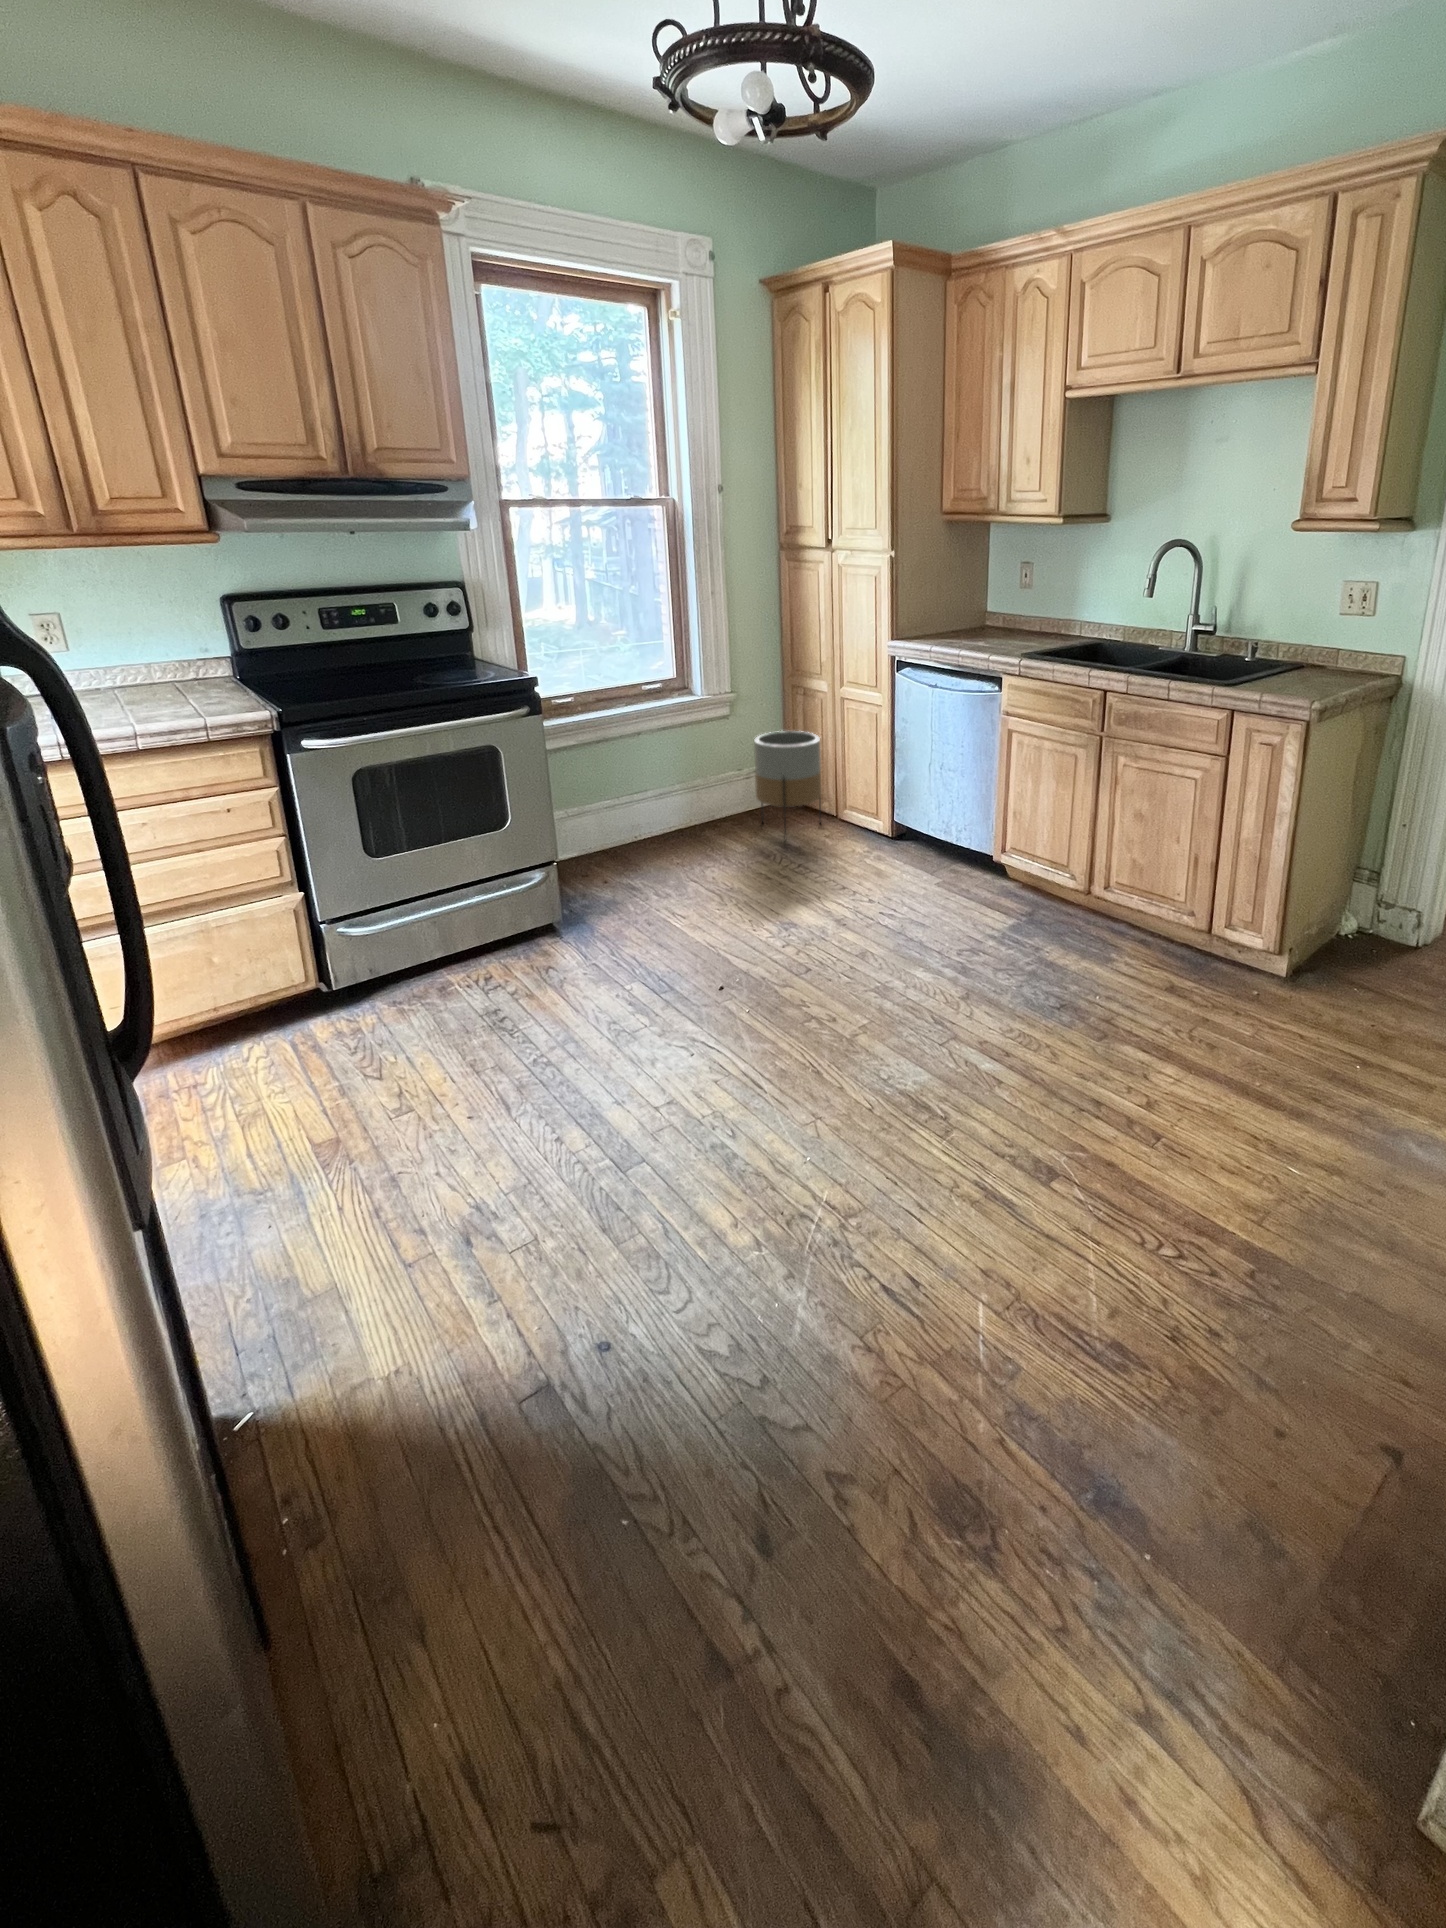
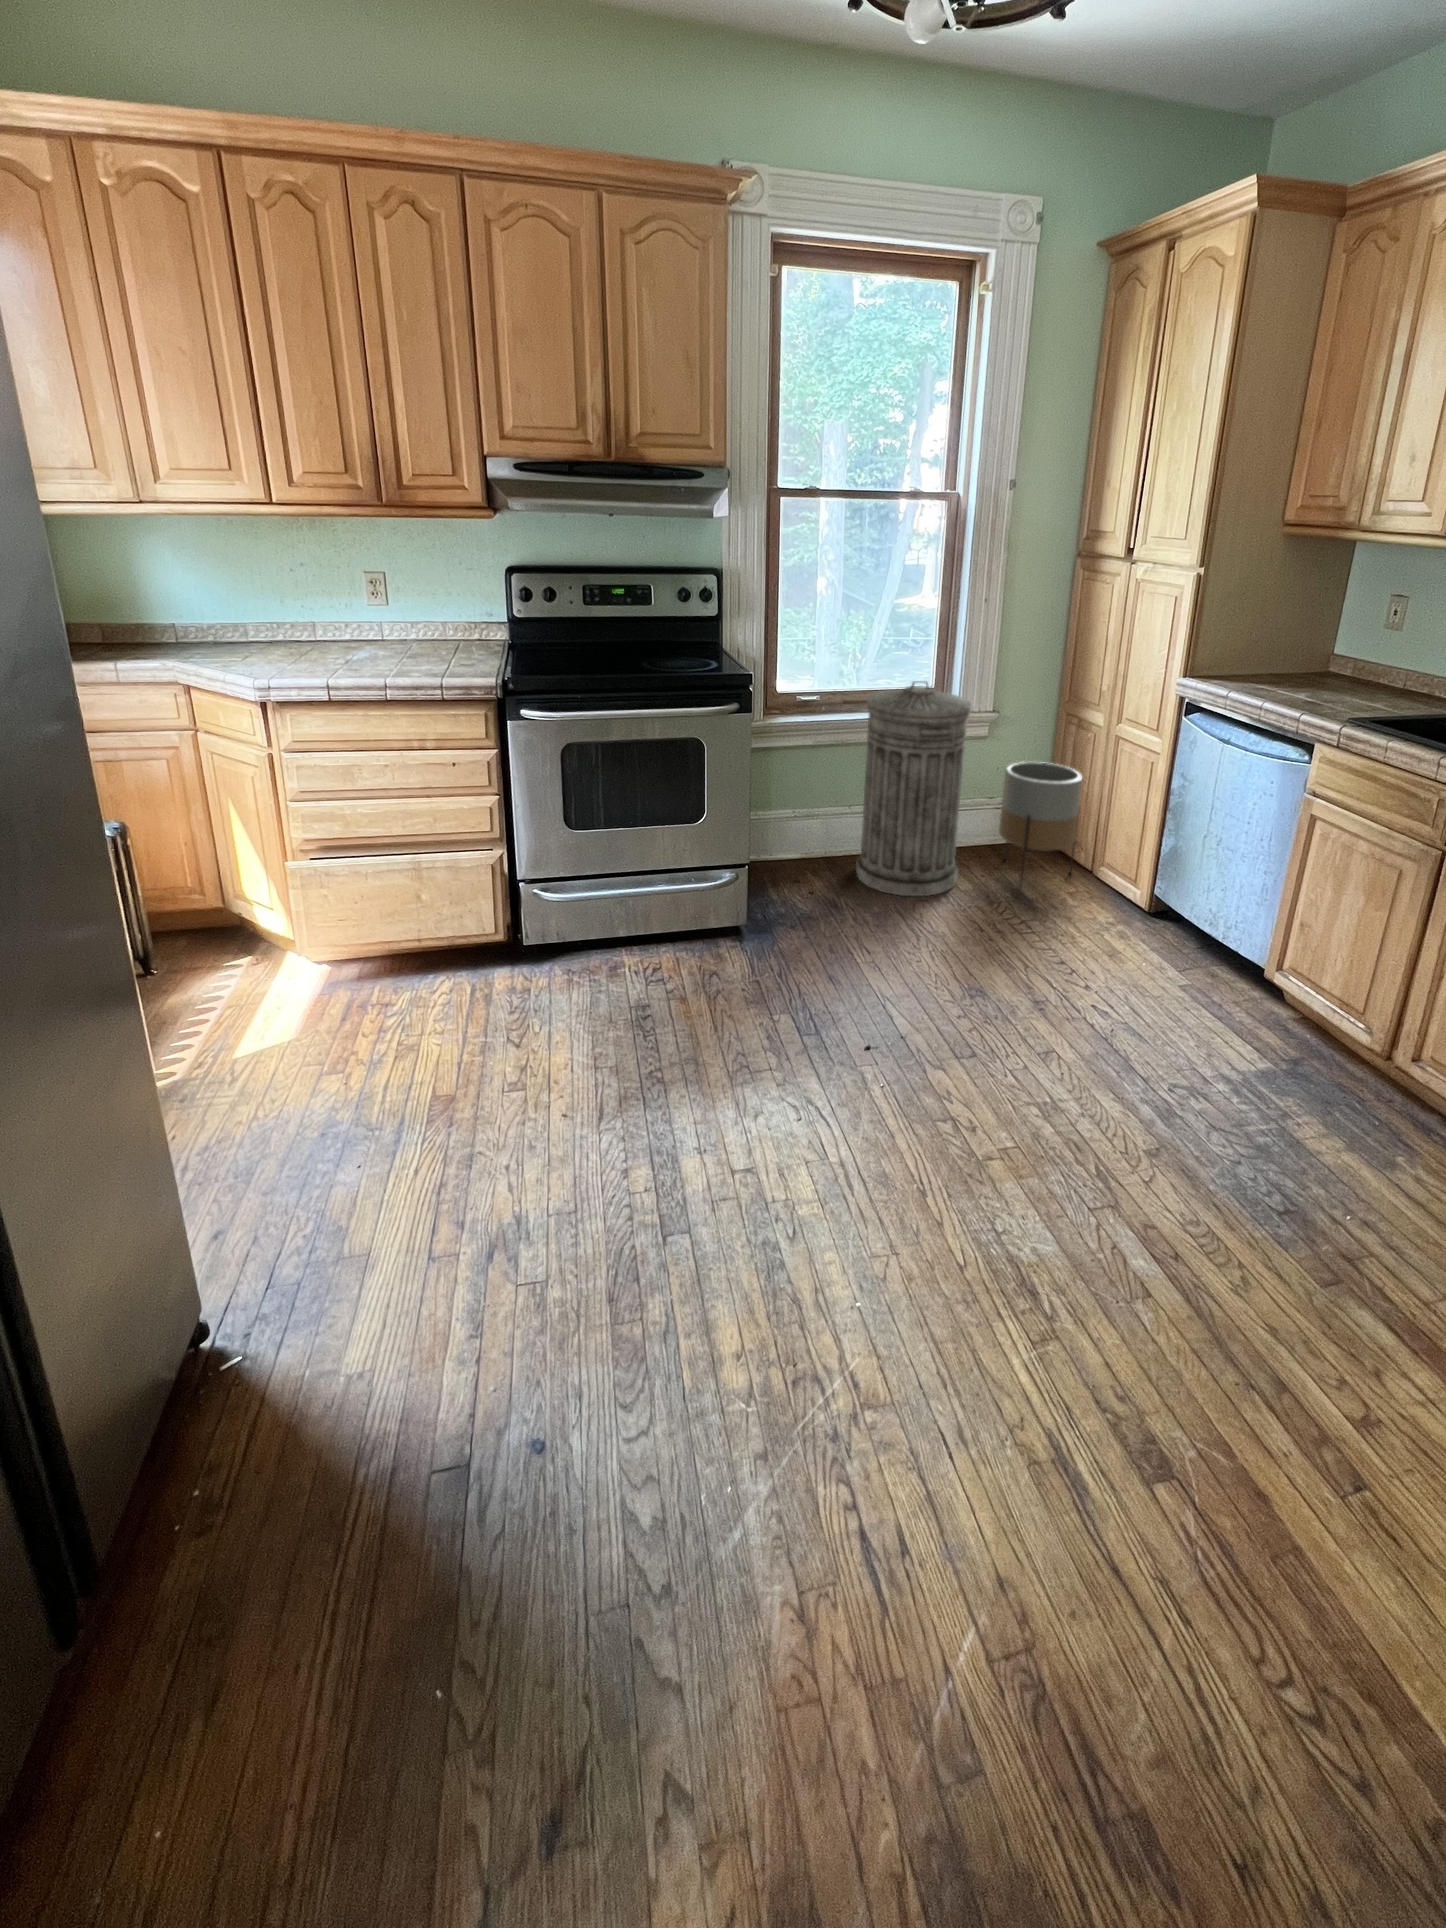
trash can: none [624,670,730,870] -> present [856,681,972,896]

